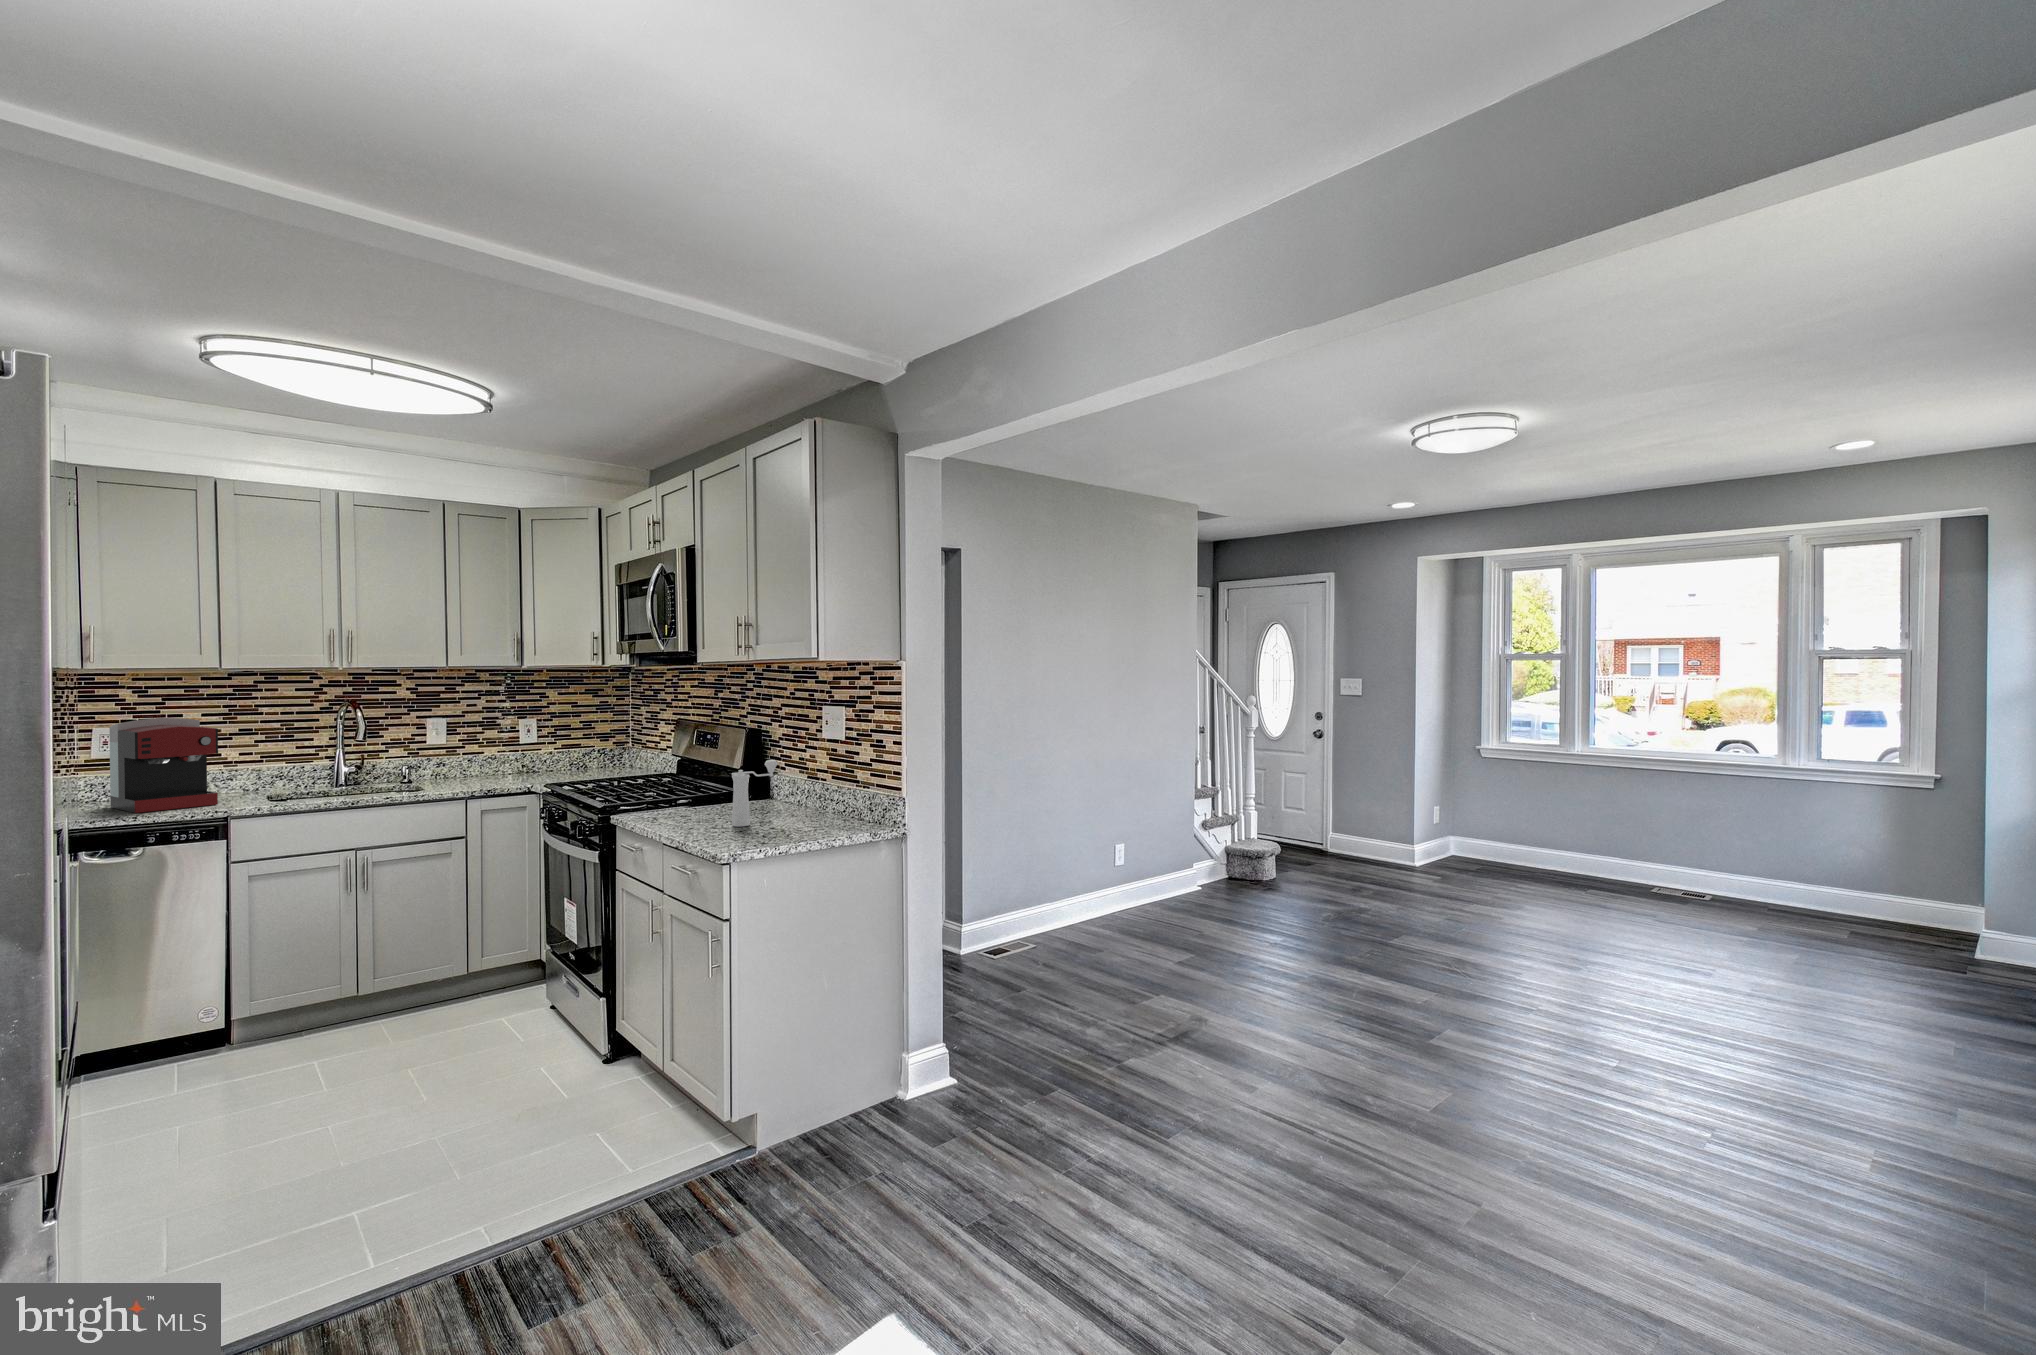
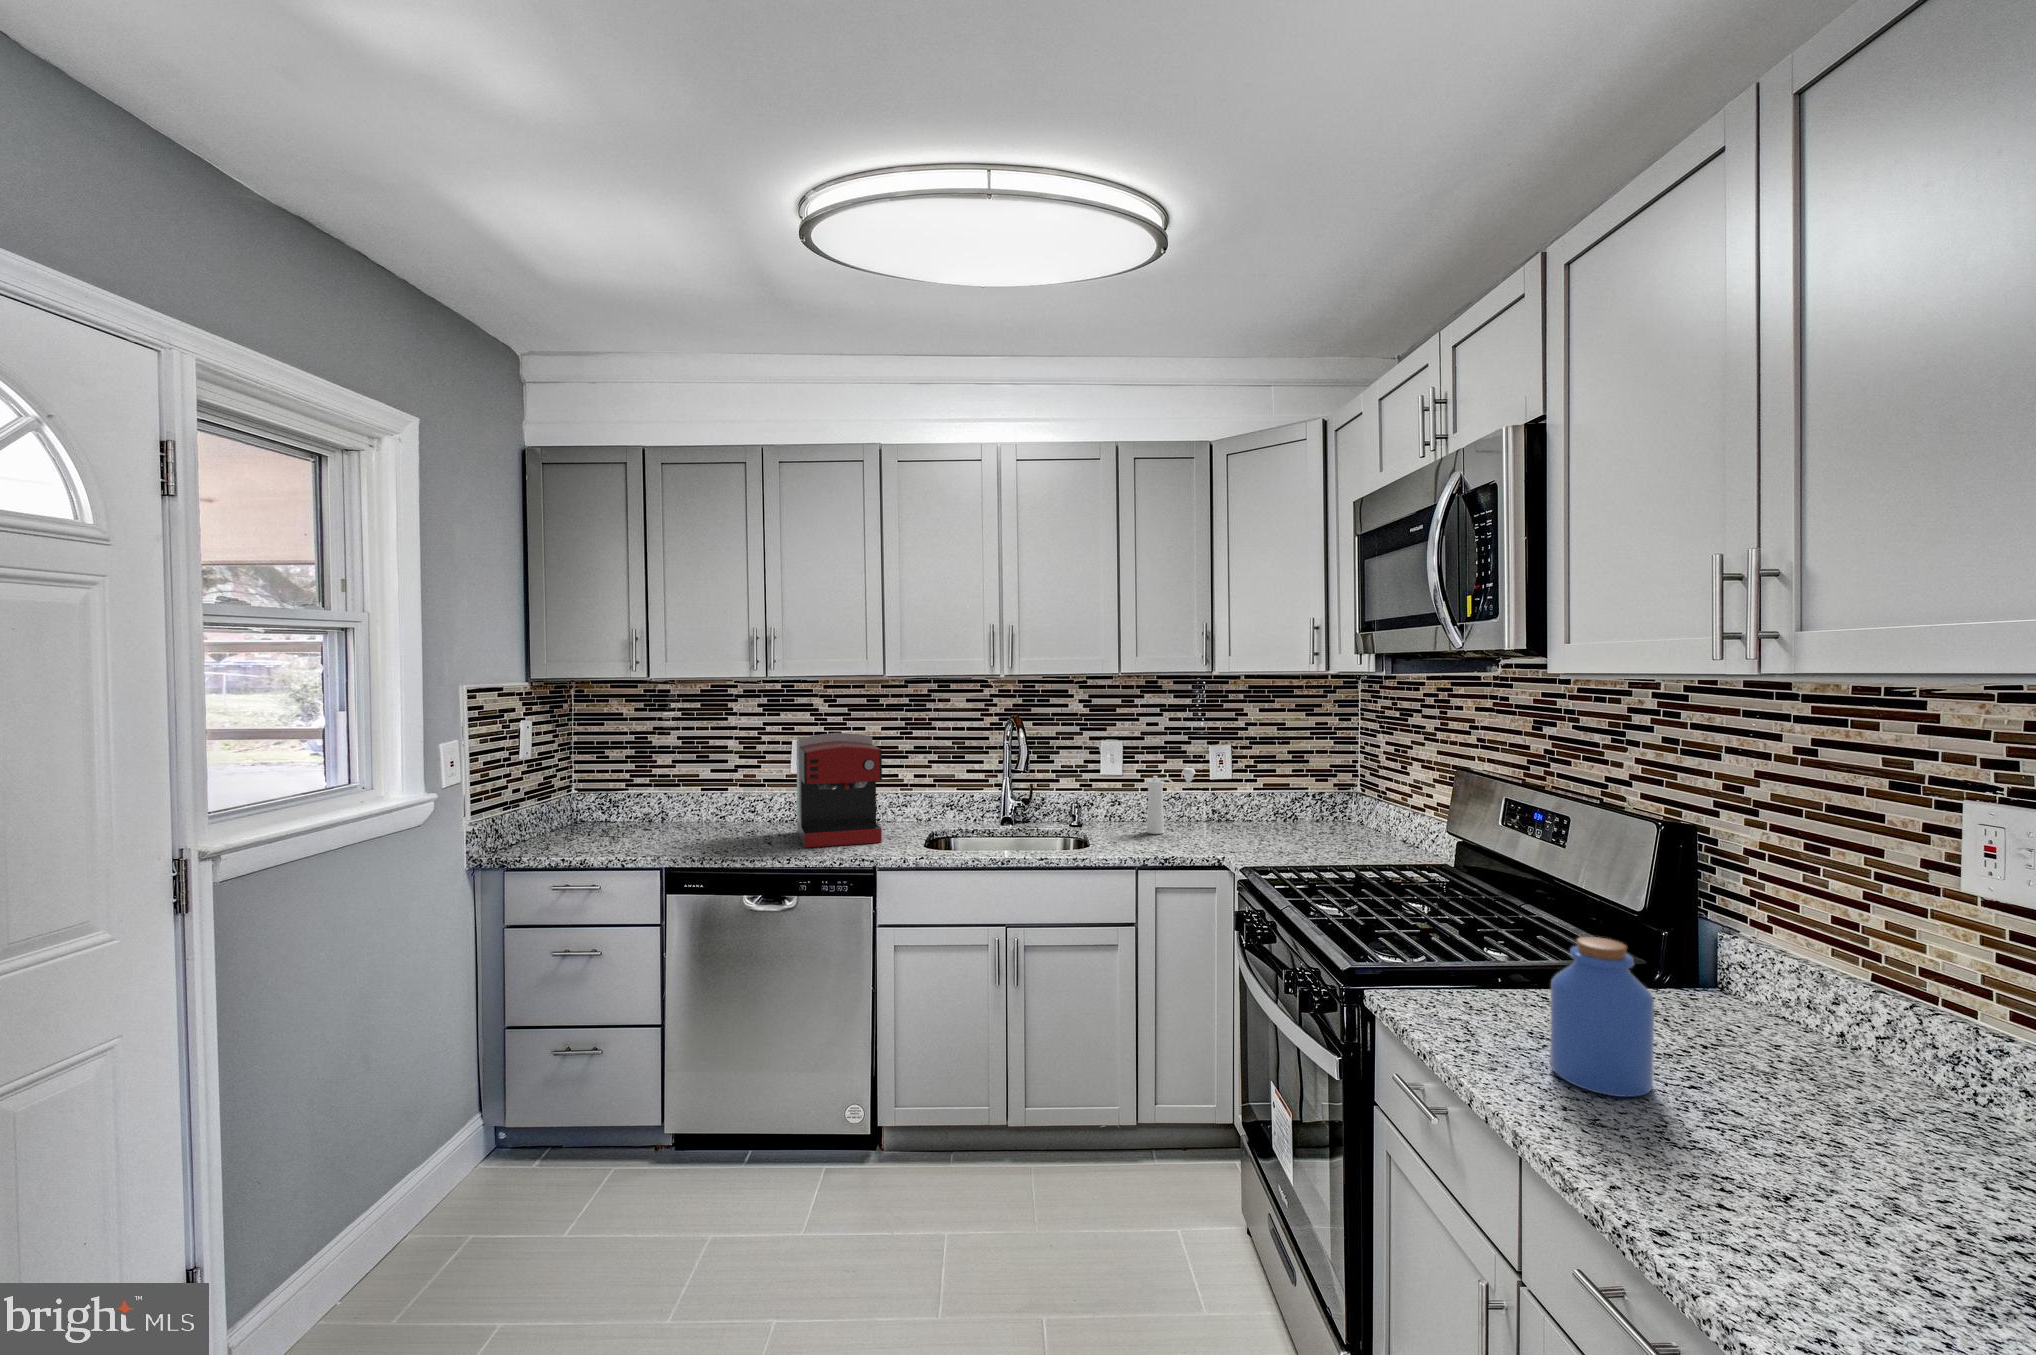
pepper mill: present [732,760,778,827] -> present [1146,768,1195,834]
jar: none [666,765,703,823] -> present [1550,937,1654,1097]

